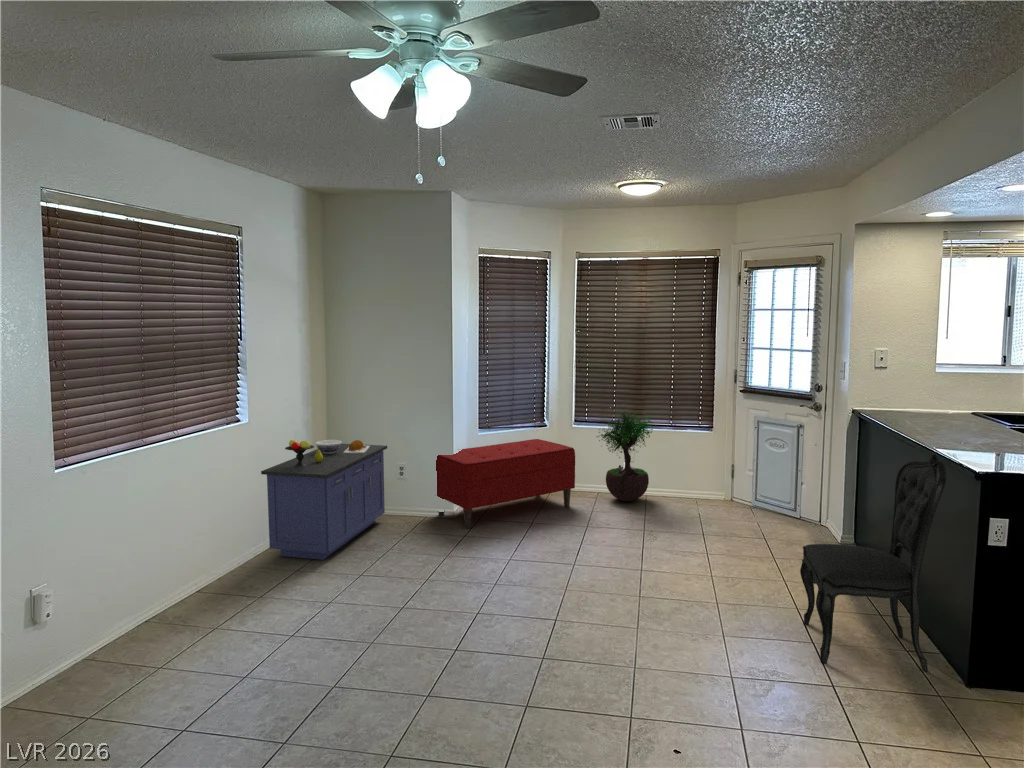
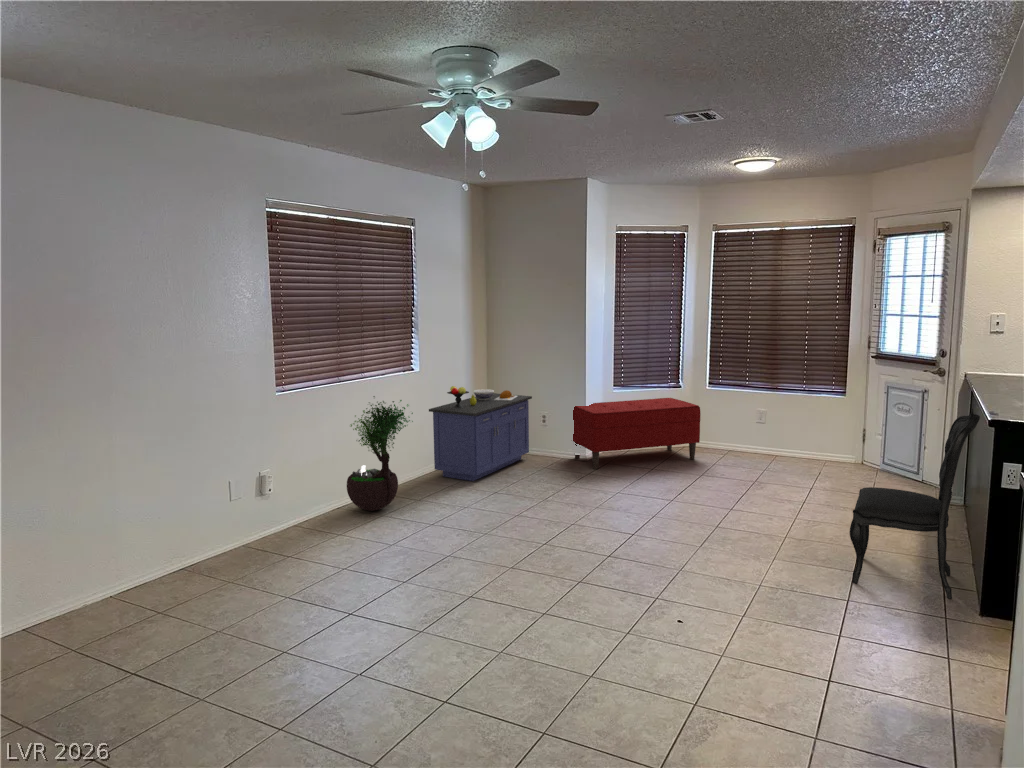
potted tree: present [598,411,654,501] -> present [347,396,413,511]

